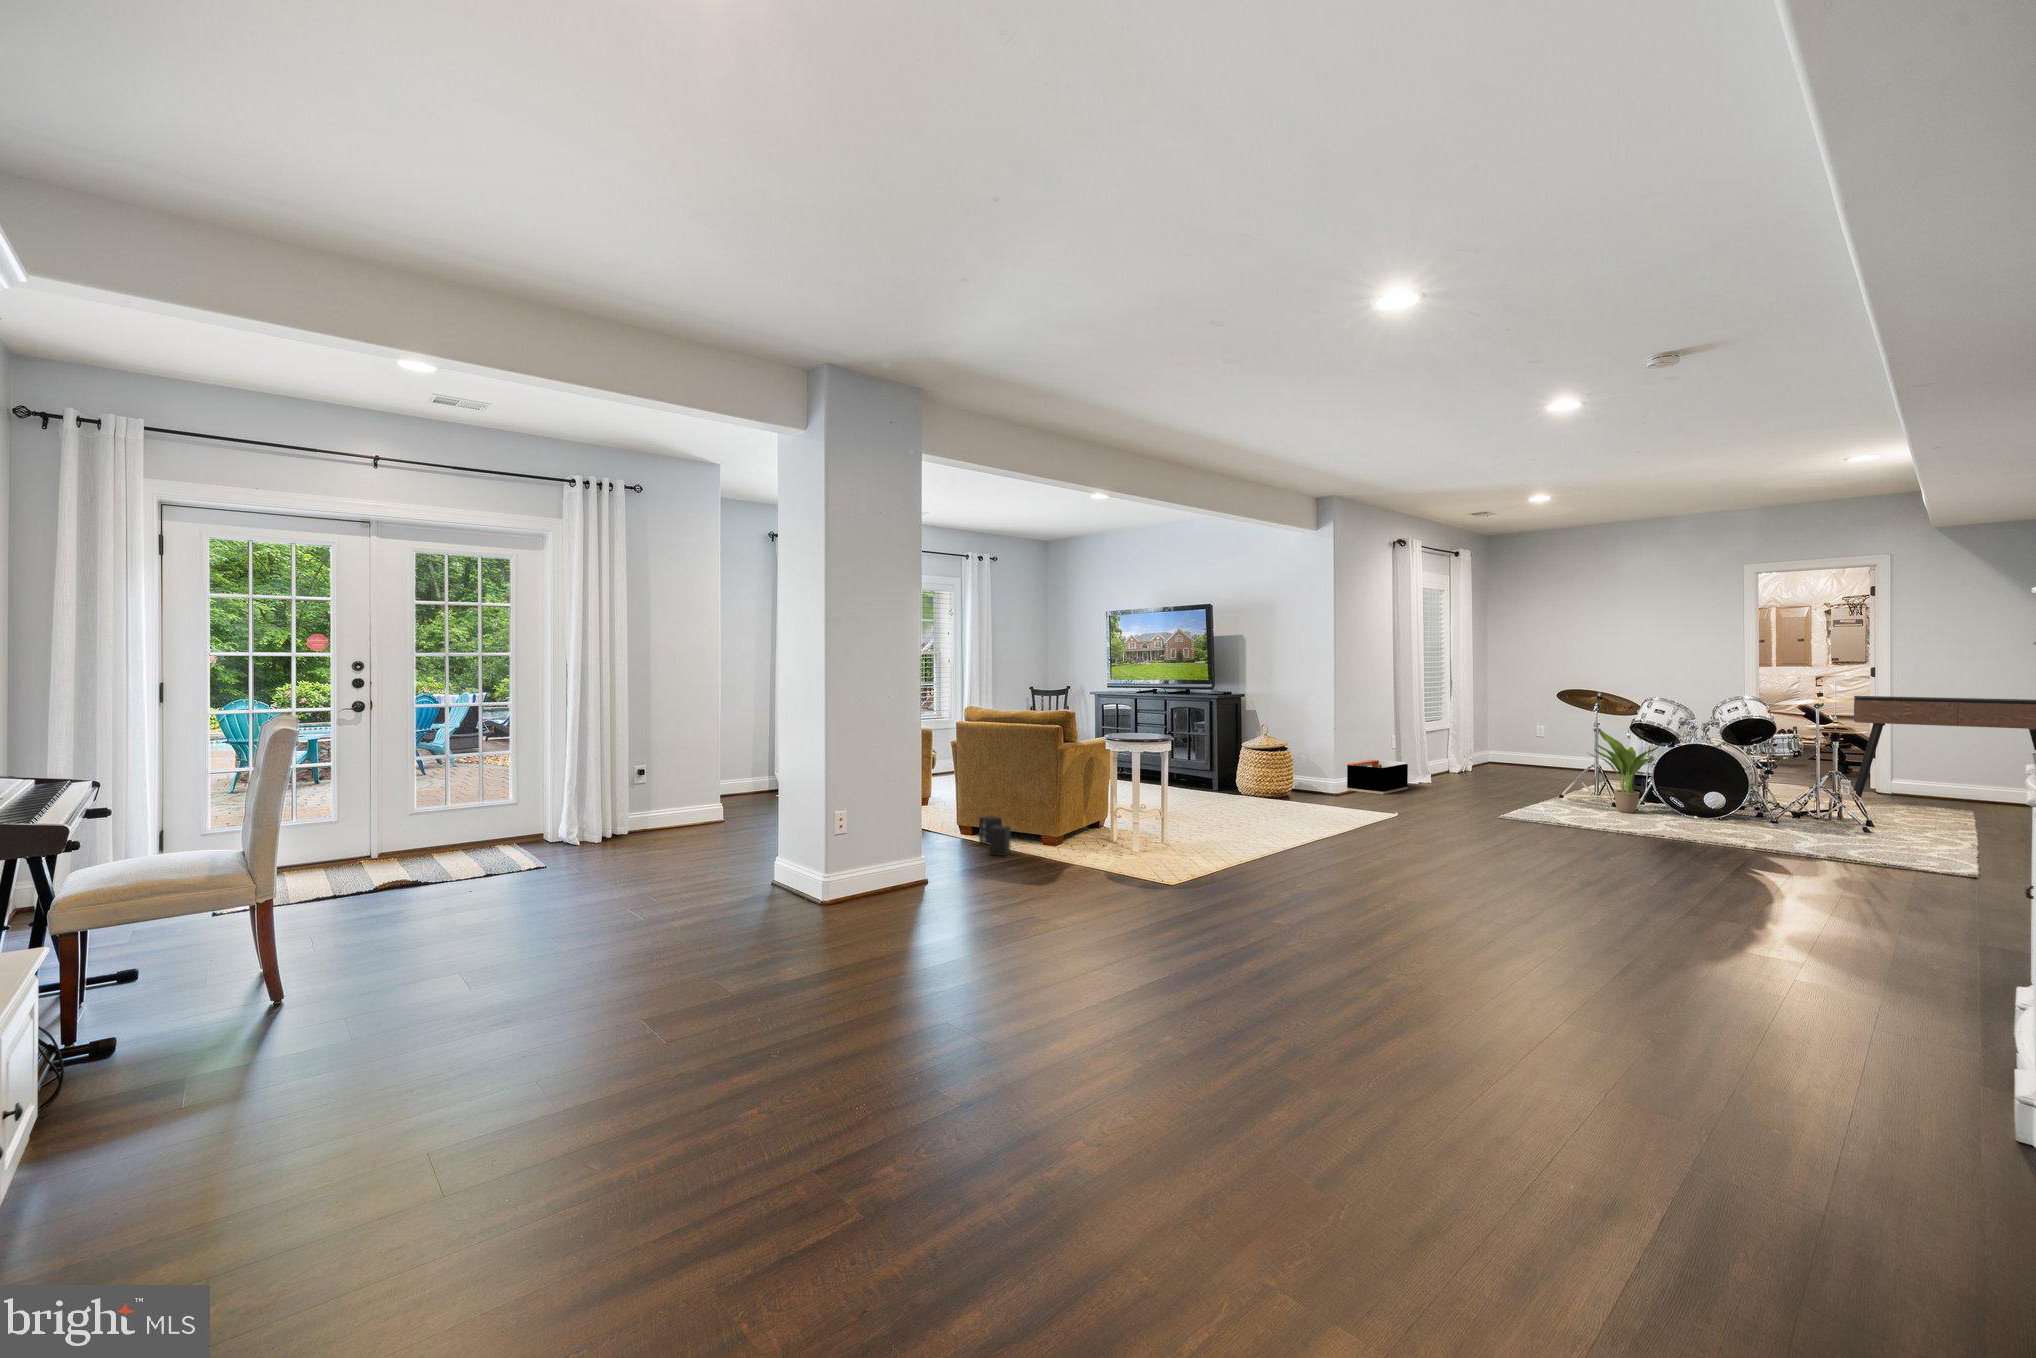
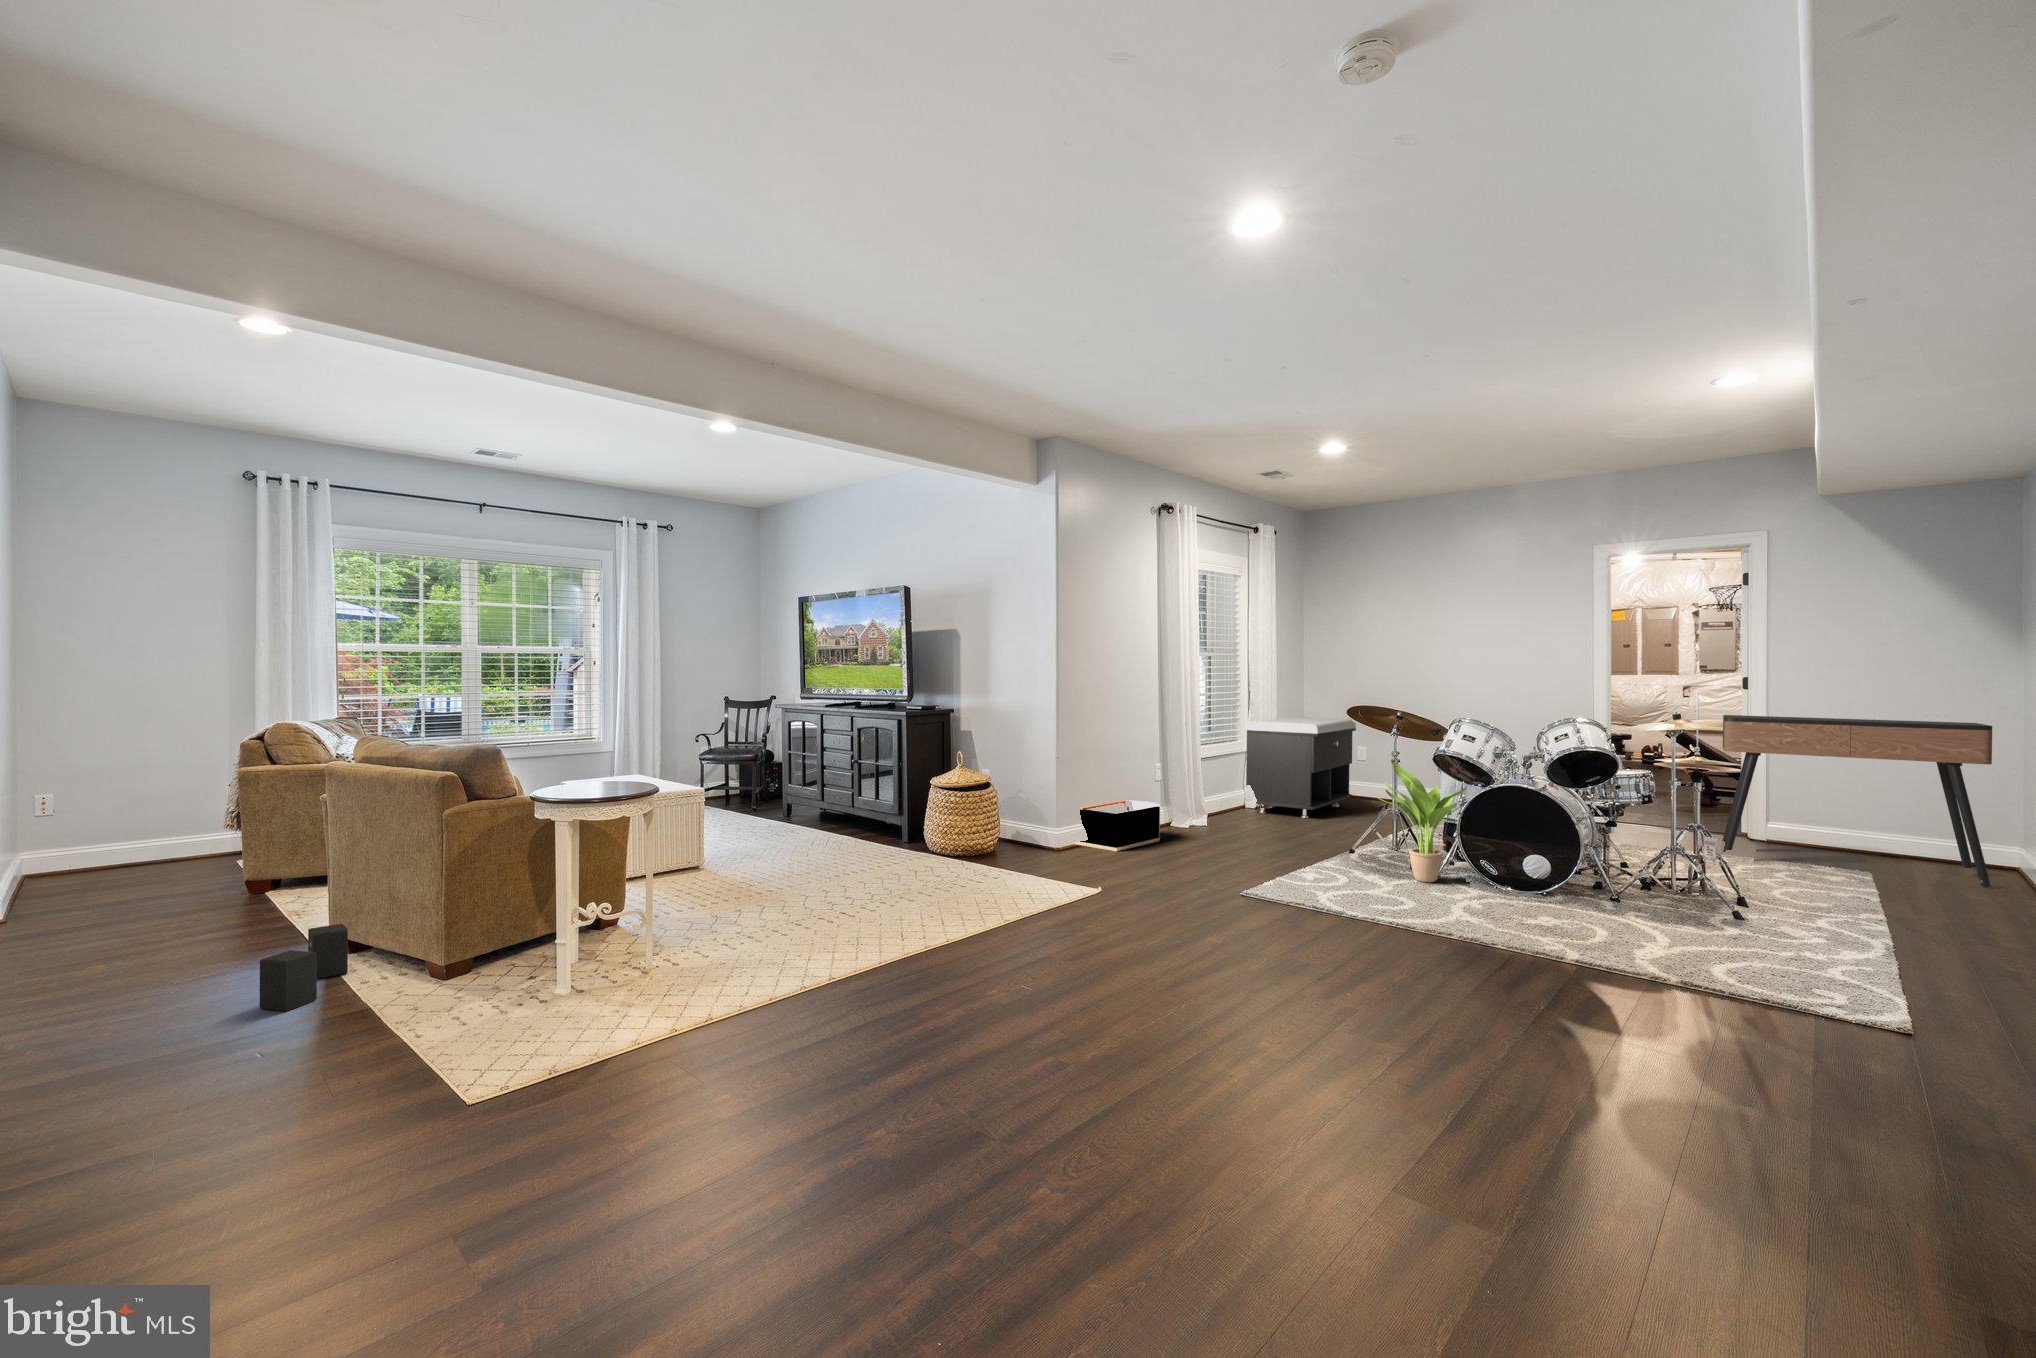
storage bench: none [1456,701,1540,776] -> present [1246,717,1356,818]

